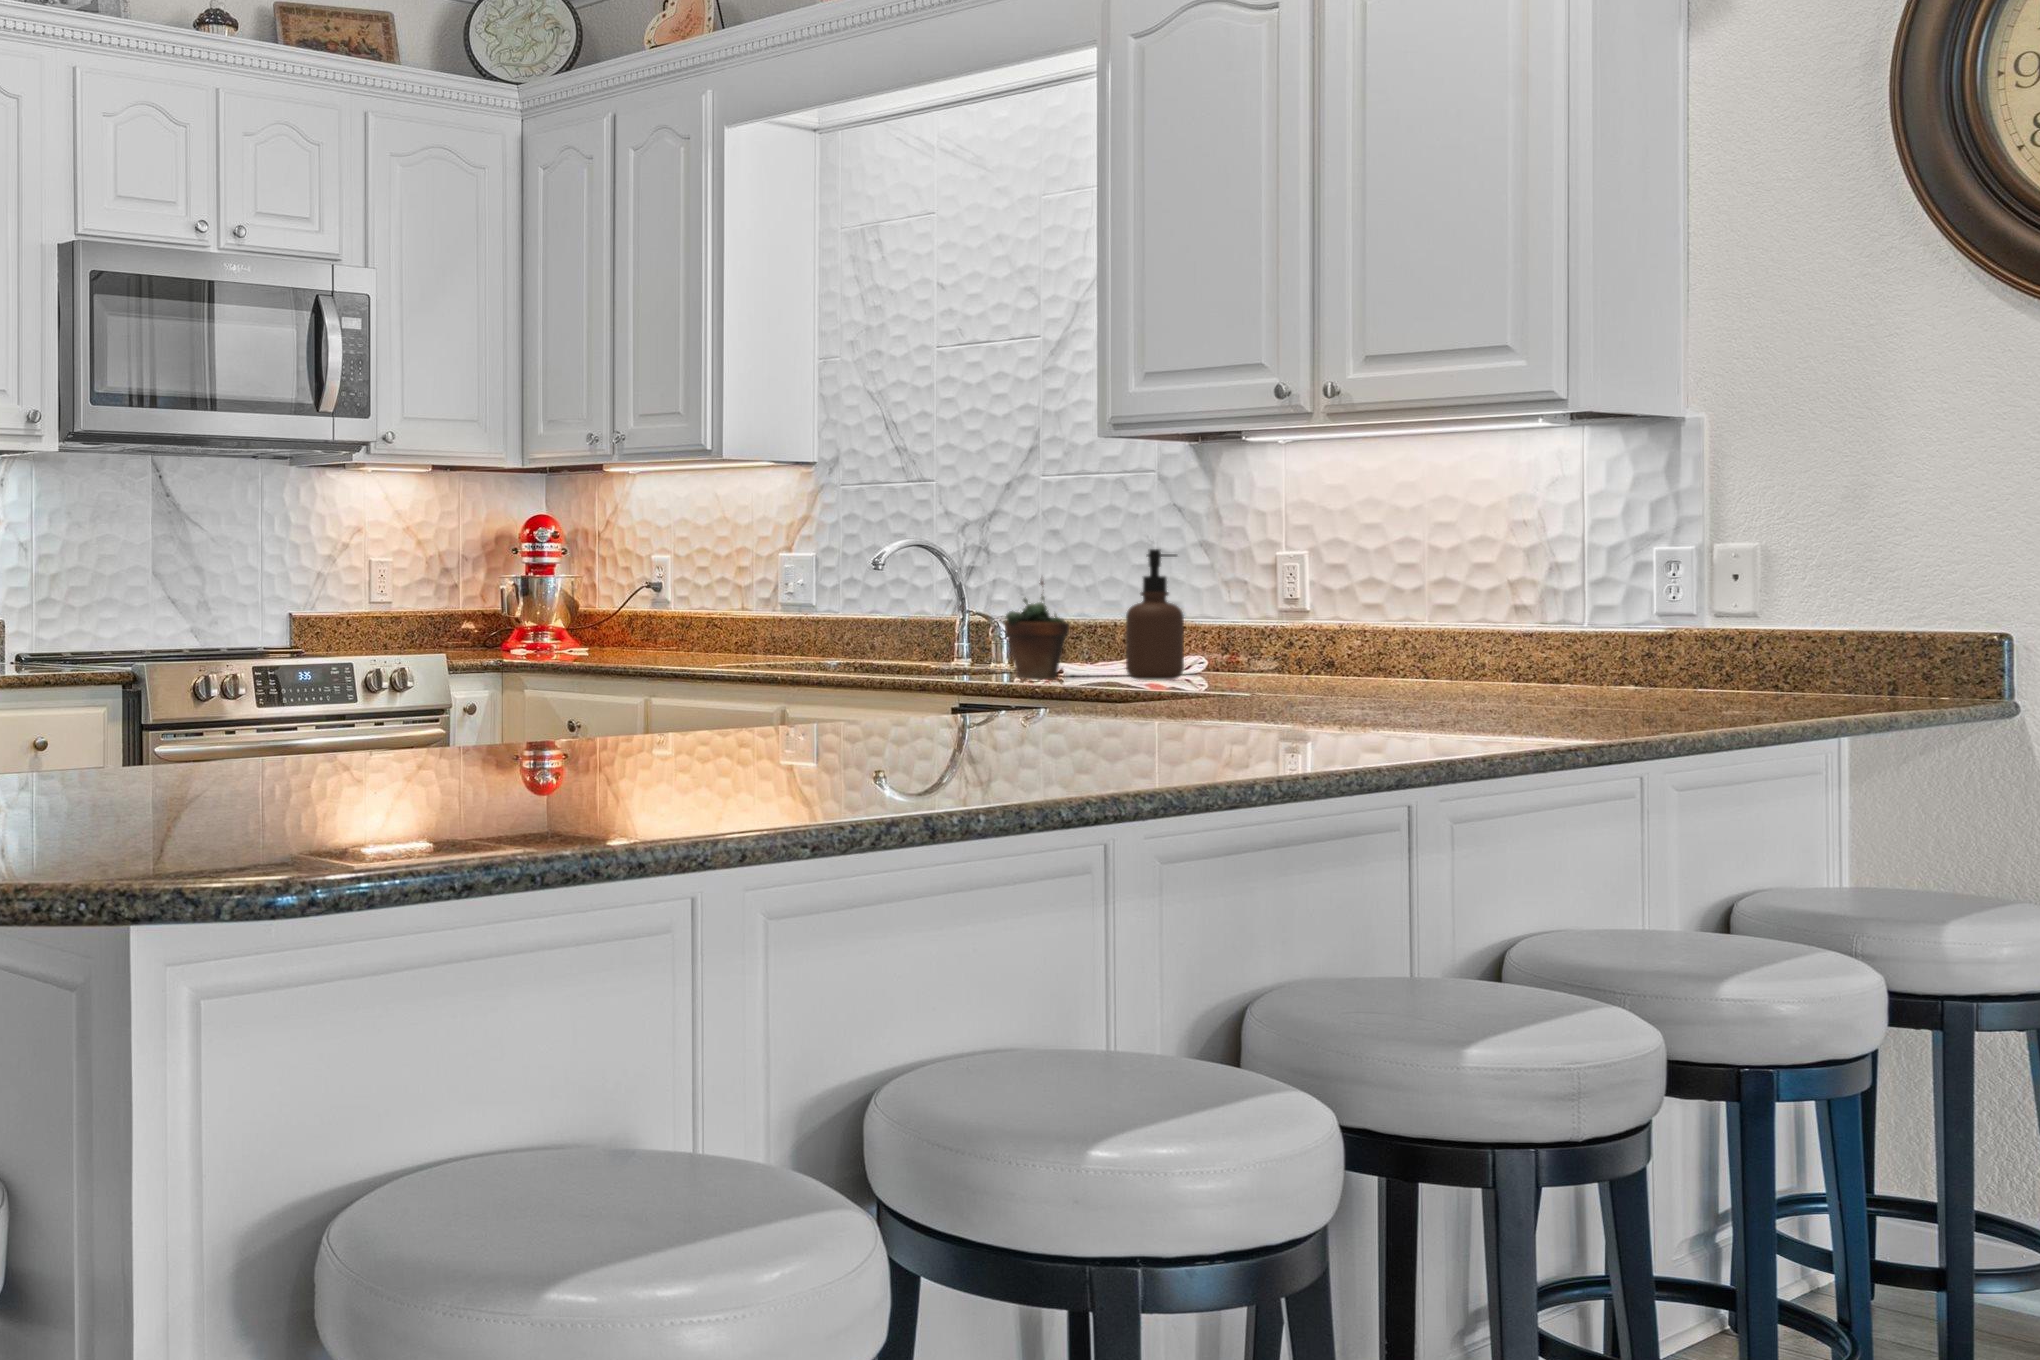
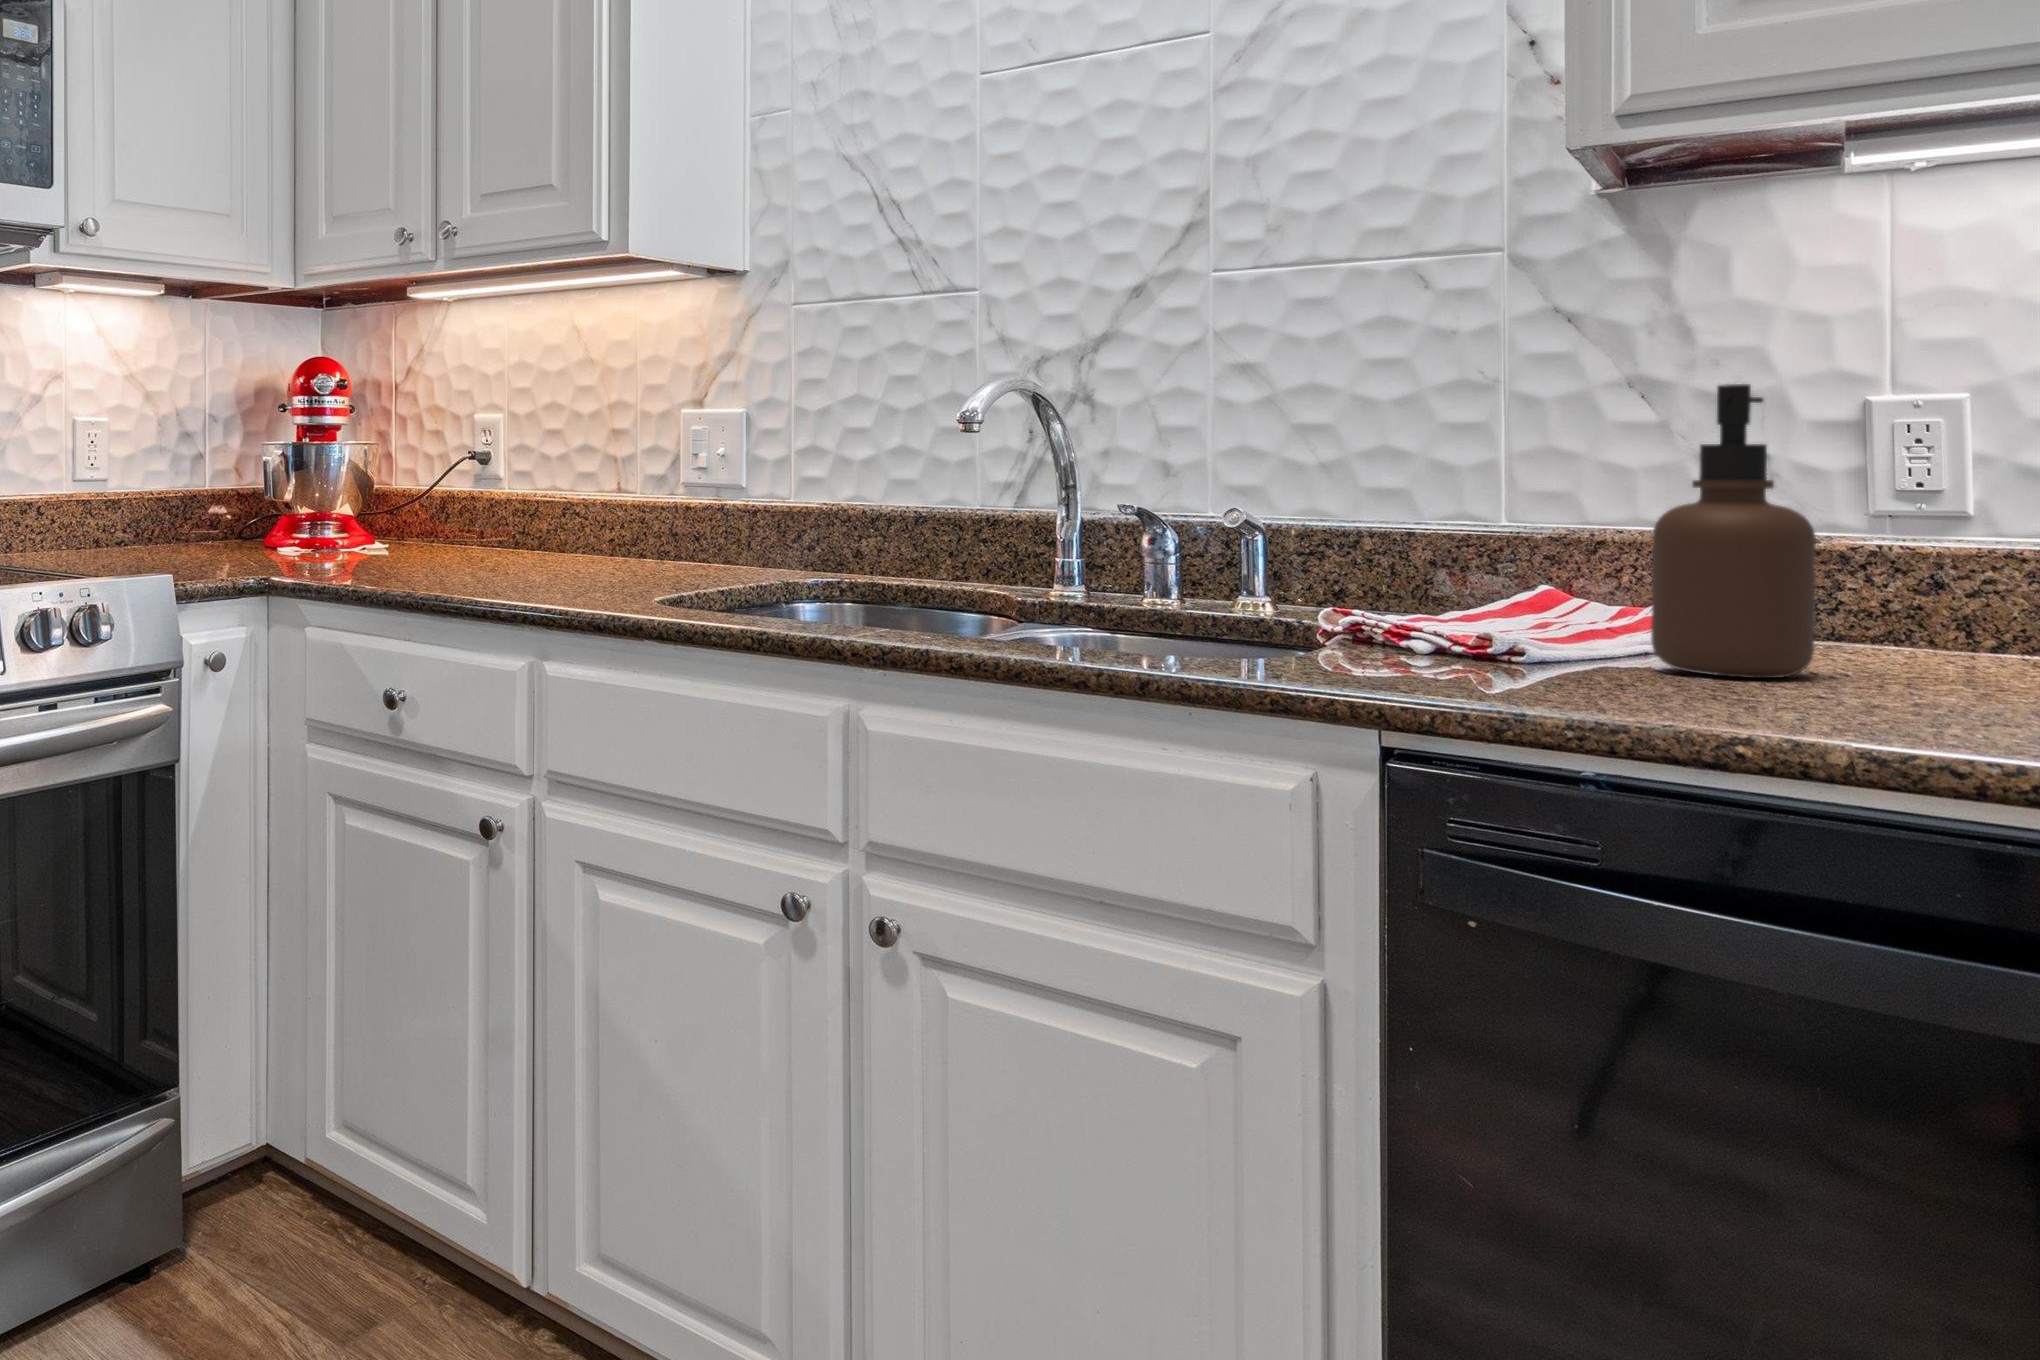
succulent plant: present [1005,579,1069,680] -> none [1437,441,1616,690]

